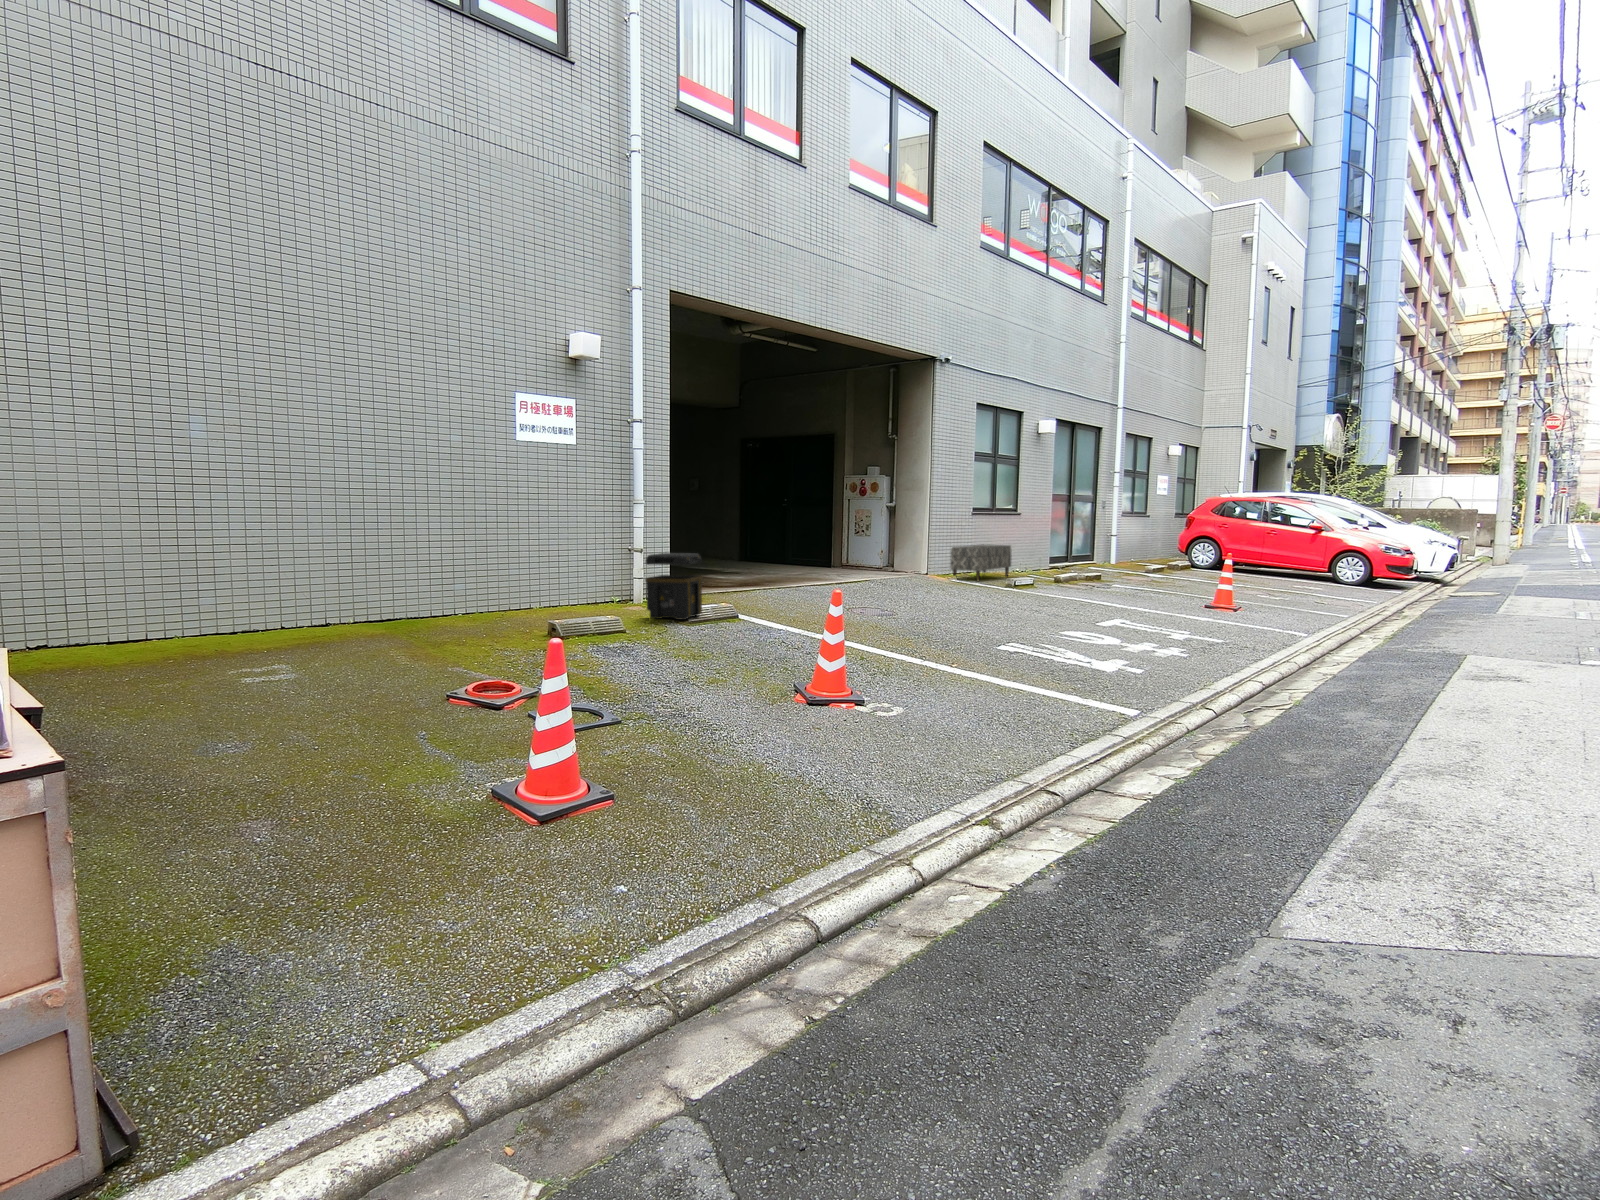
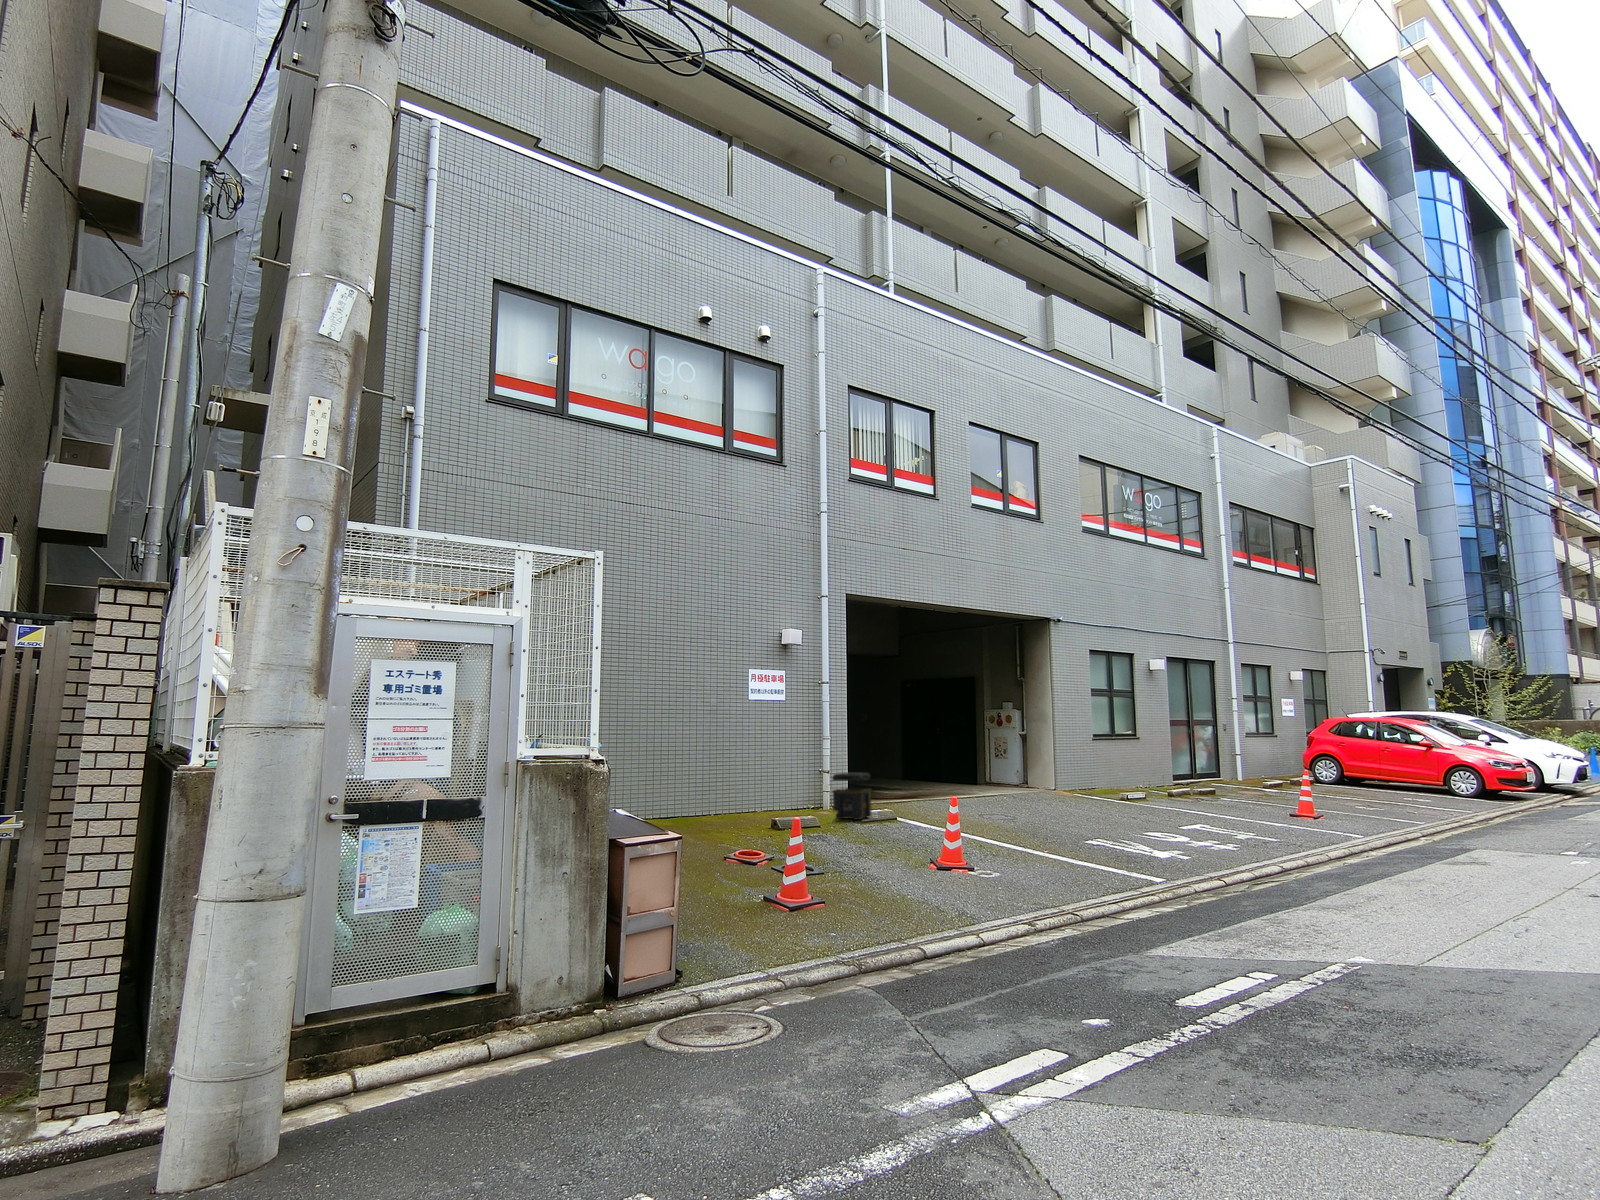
bench: present [950,545,1012,581] -> none [1073,764,1127,795]

